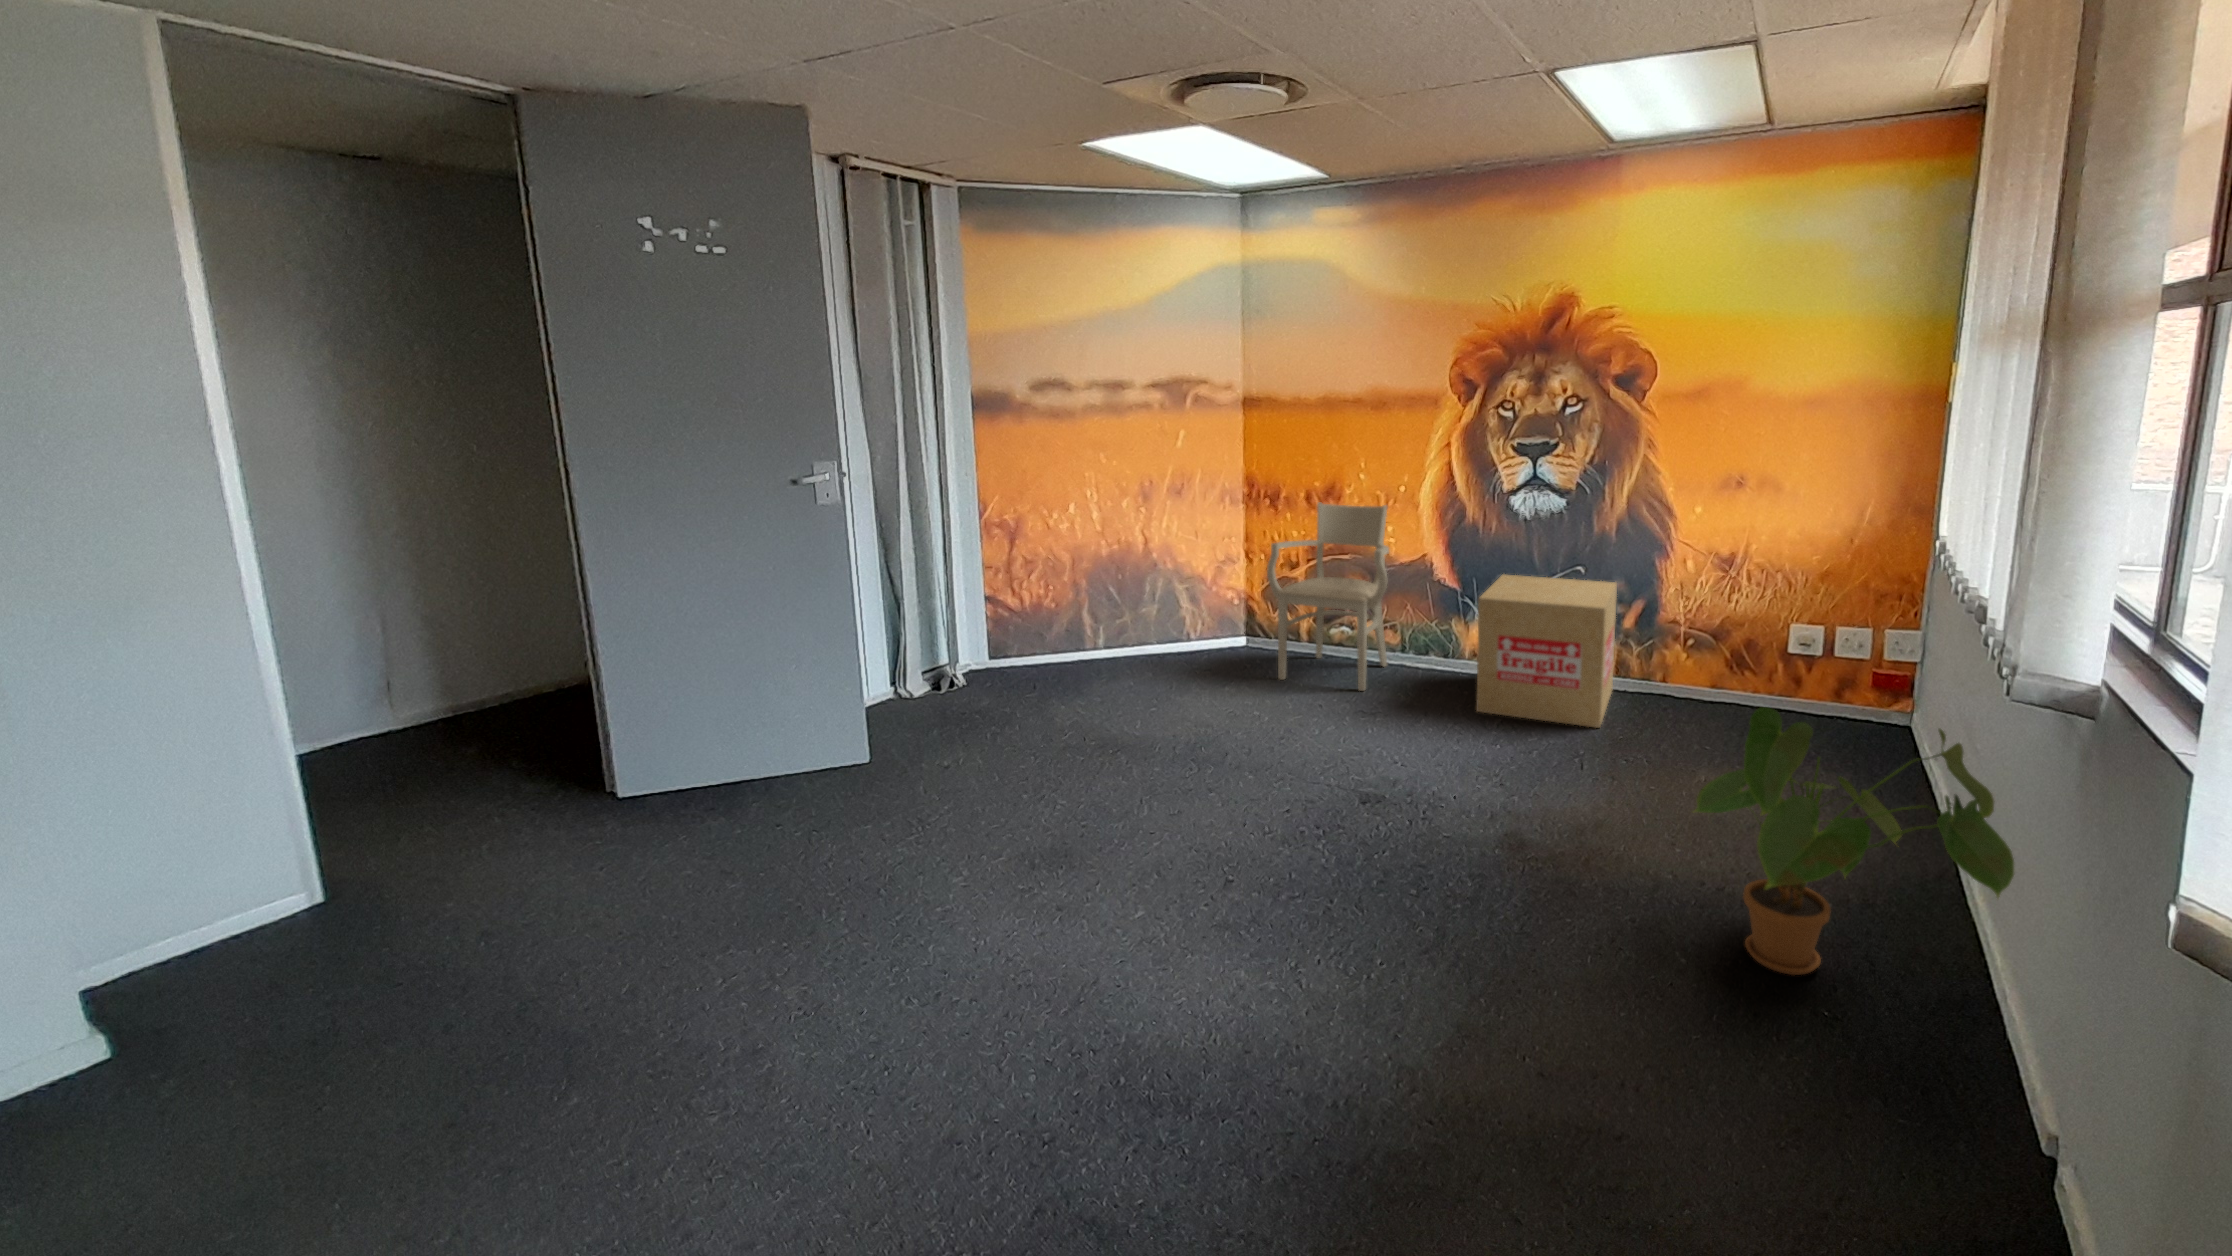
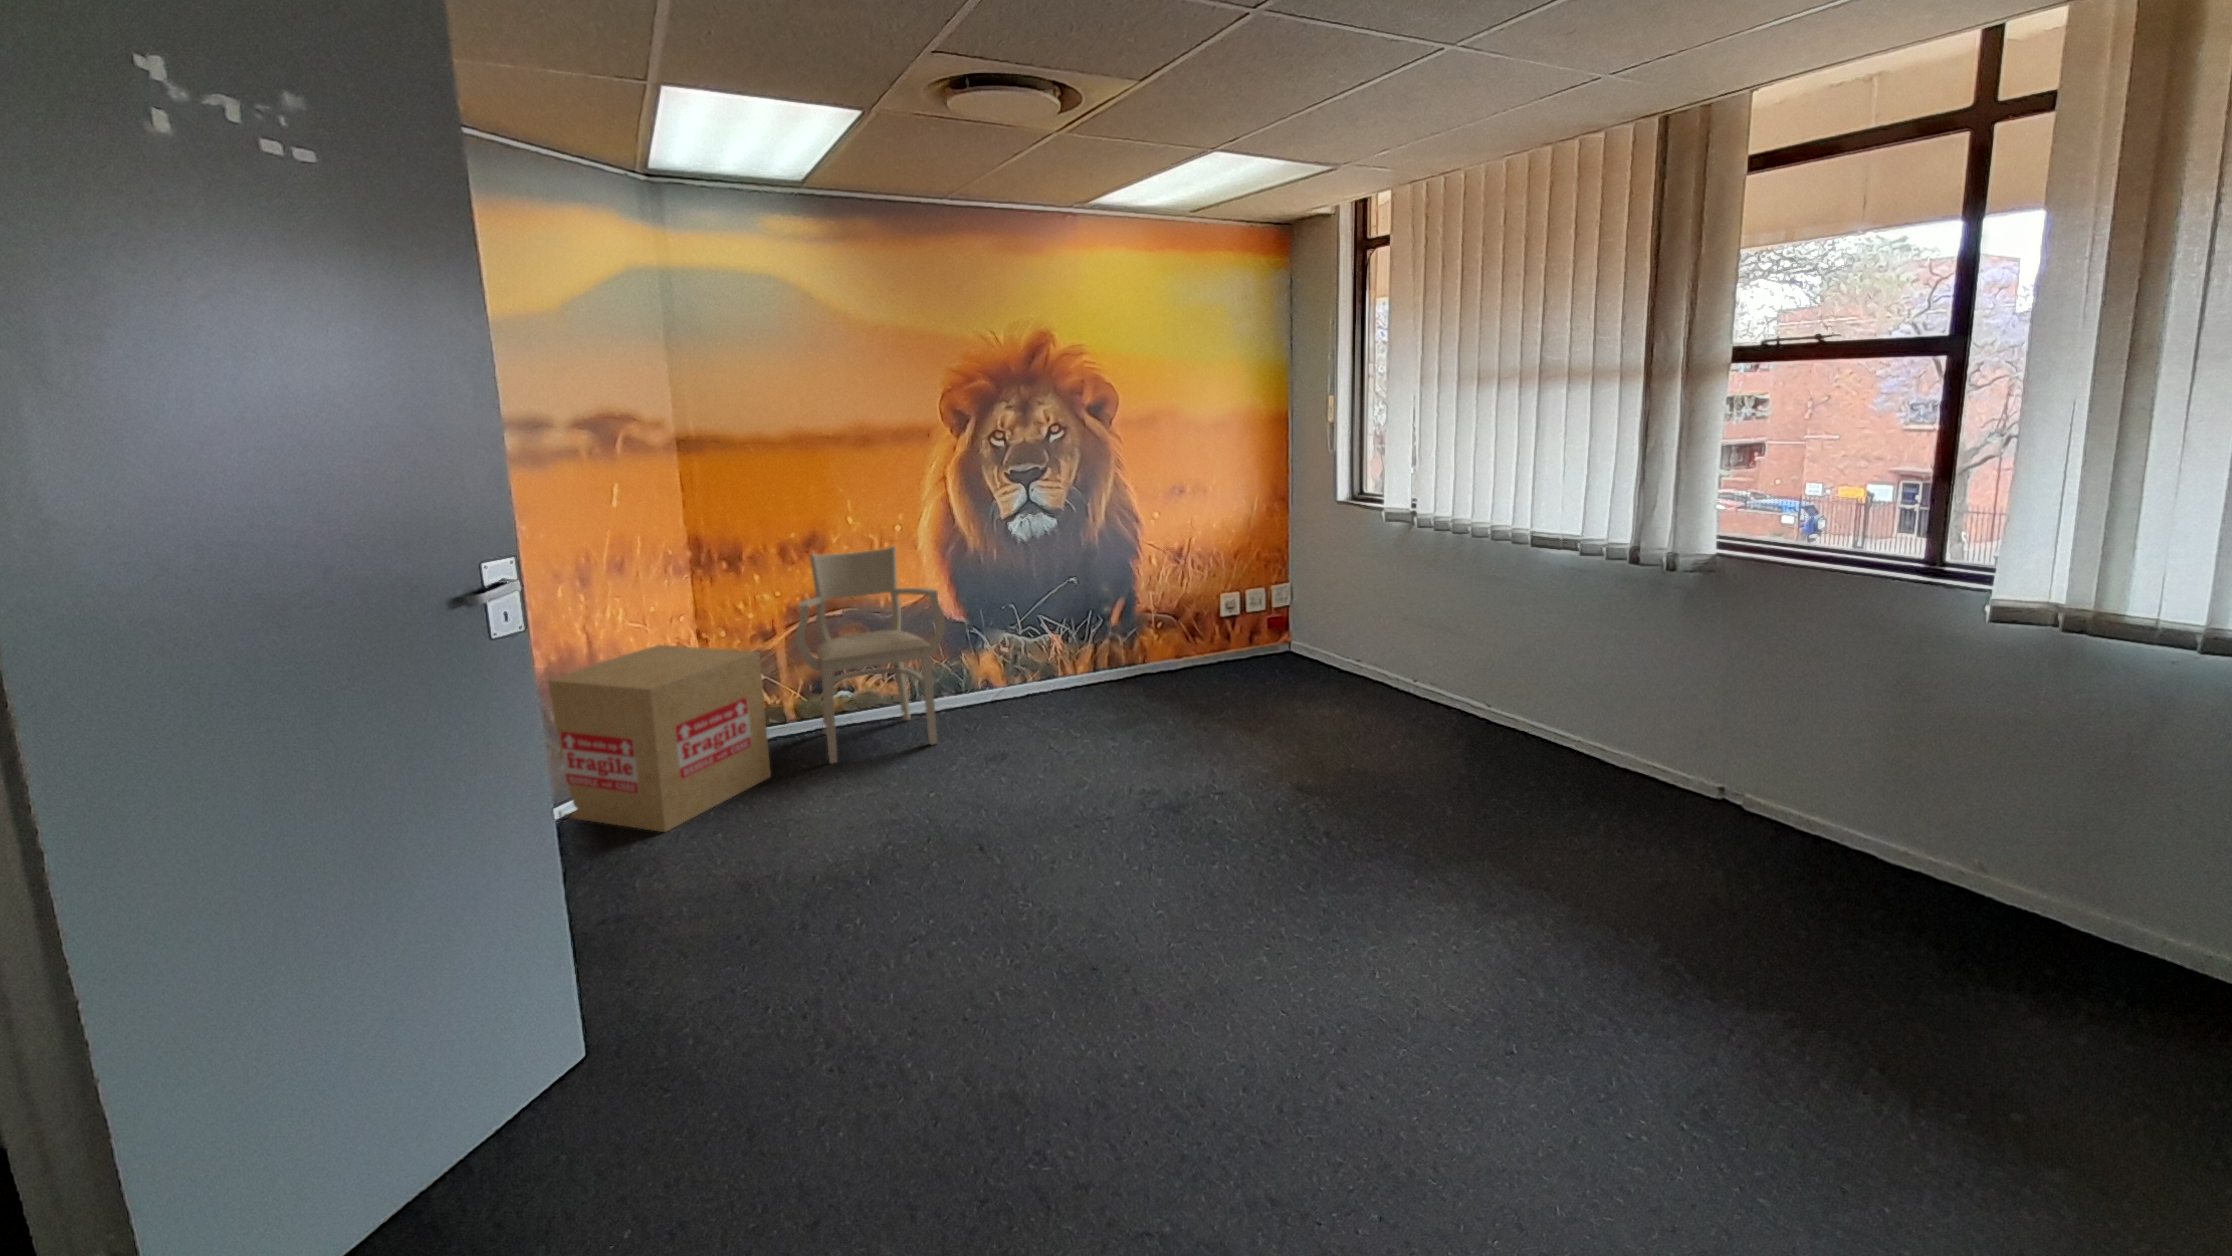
cardboard box: present [1476,575,1617,728] -> present [540,645,771,832]
house plant: present [1693,707,2014,975] -> none [1397,603,1616,788]

